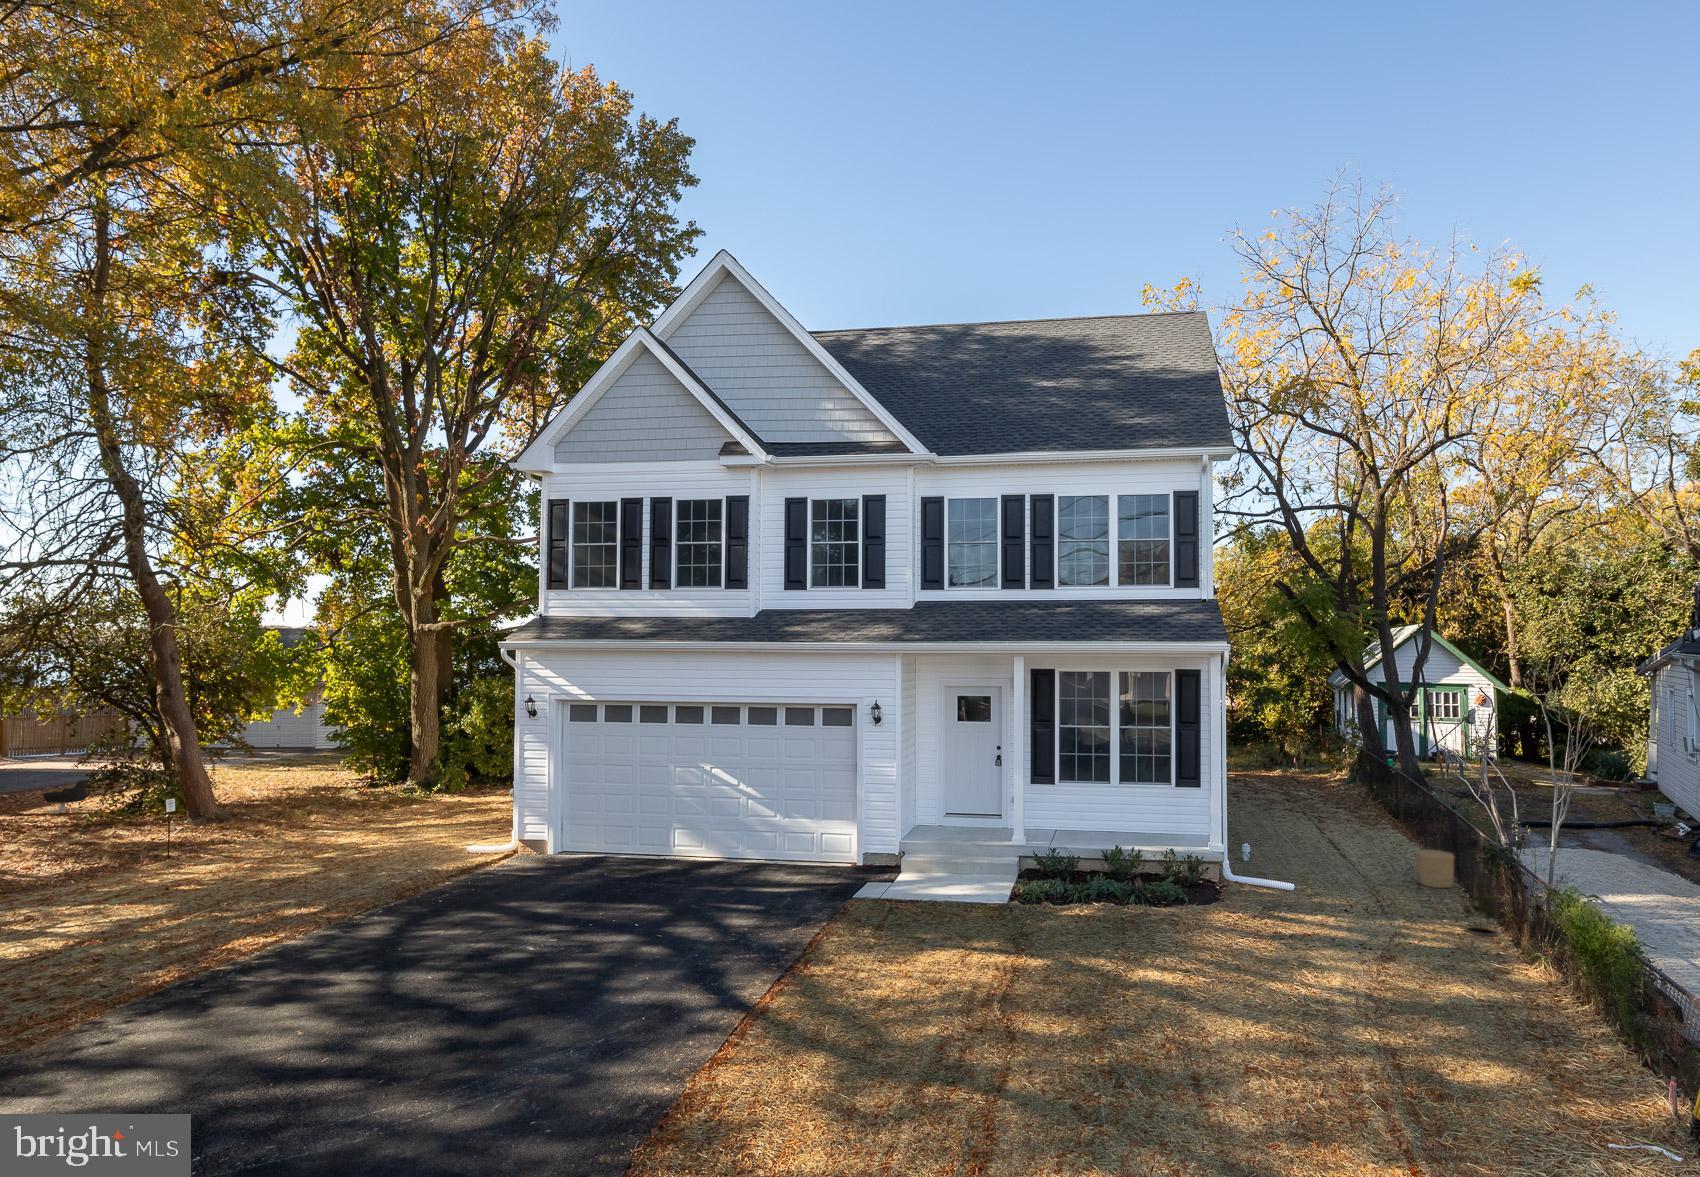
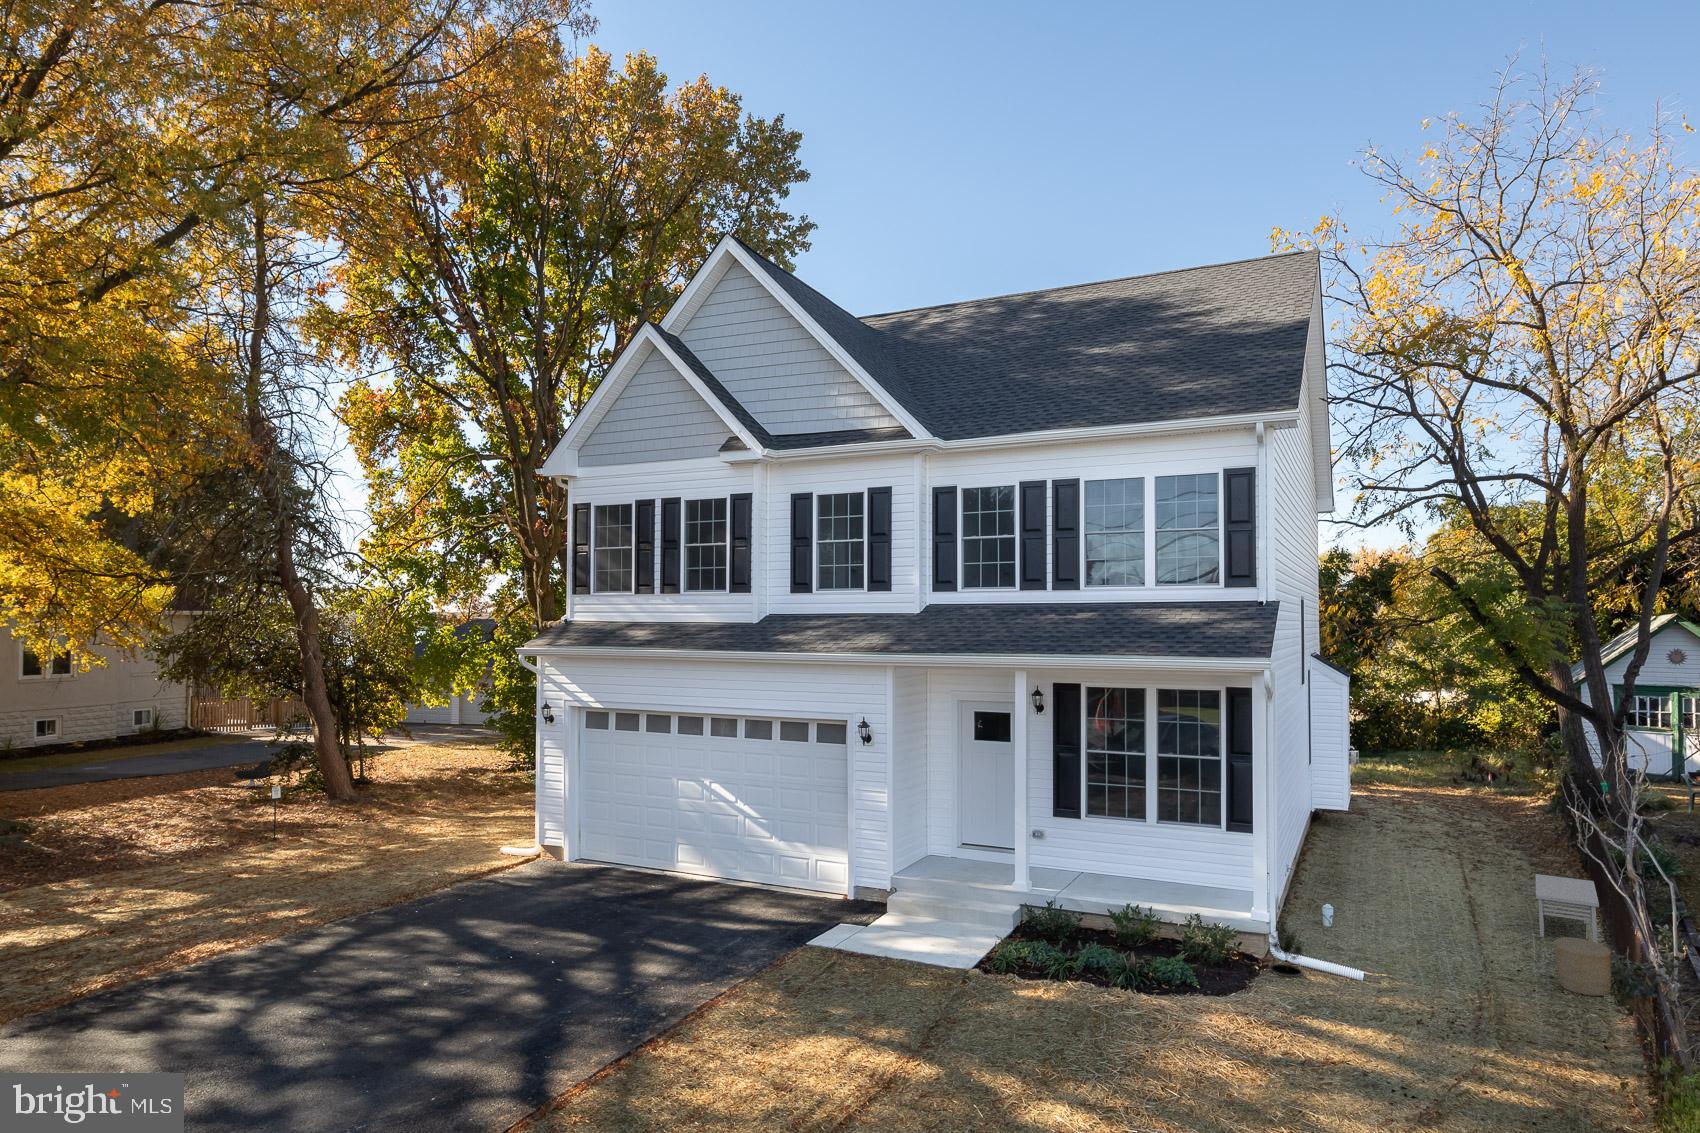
storage bench: none [1379,816,1431,862] -> present [1536,874,1599,943]
potted tree: present [1460,882,1498,936] -> present [1269,919,1304,977]

